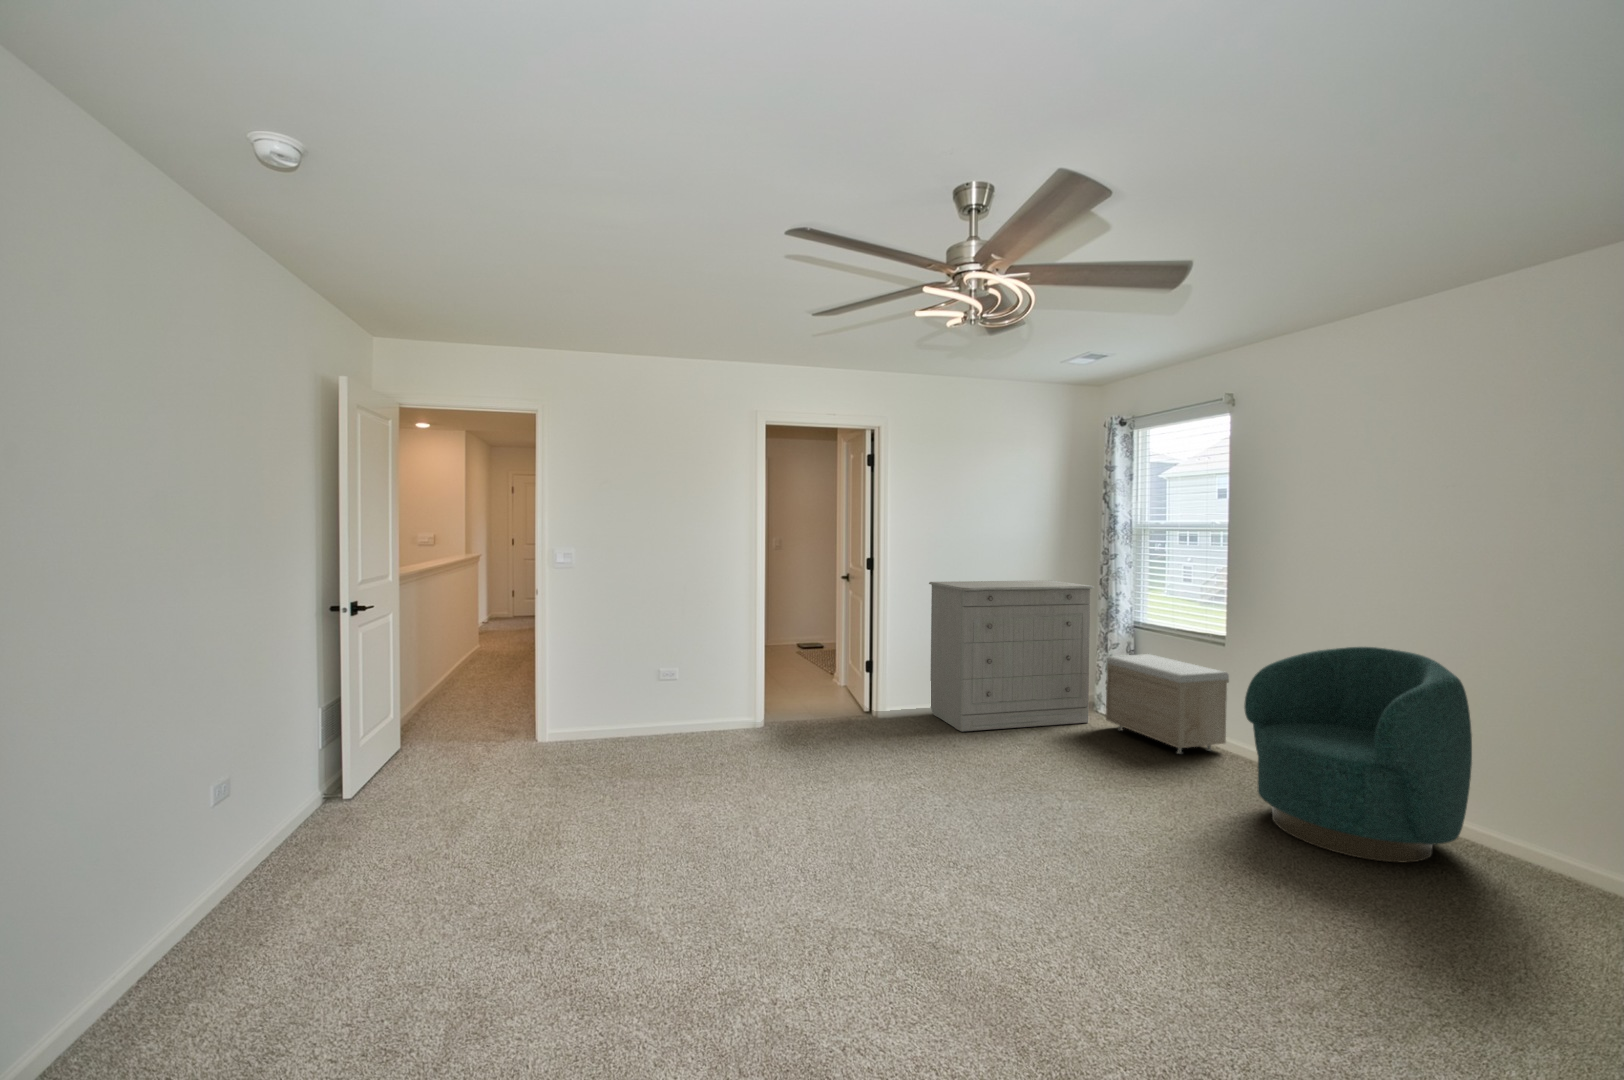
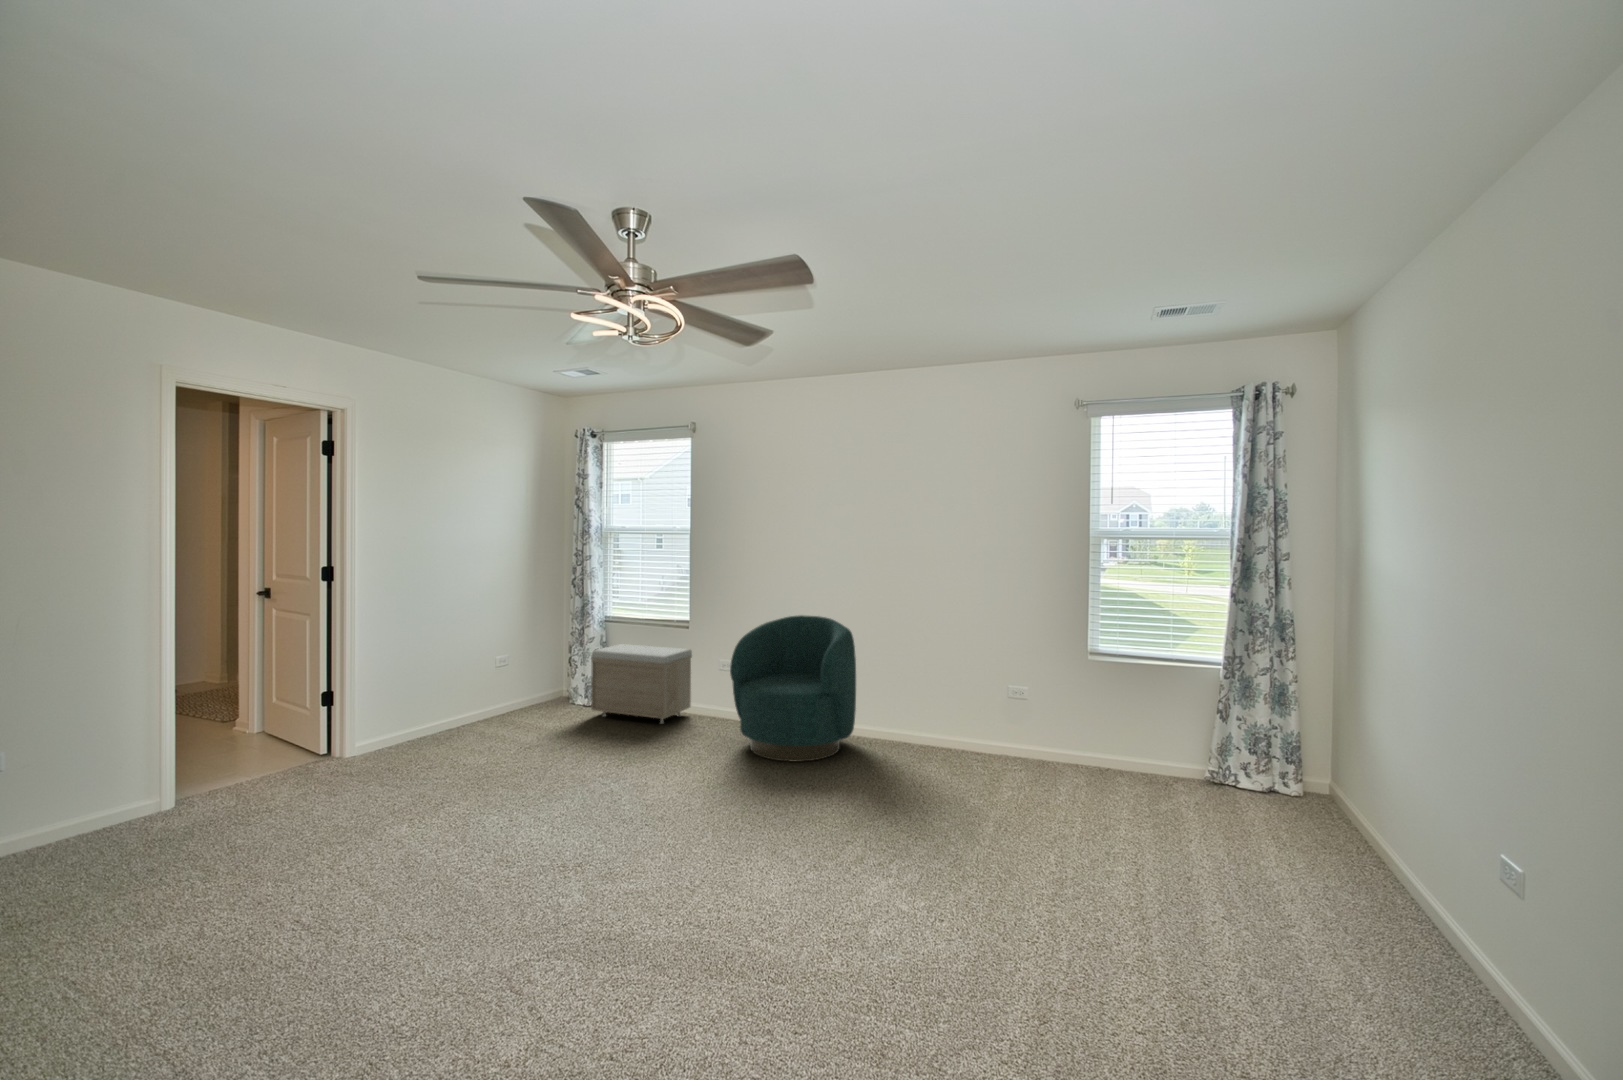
dresser: present [929,580,1094,731] -> none [401,584,578,753]

